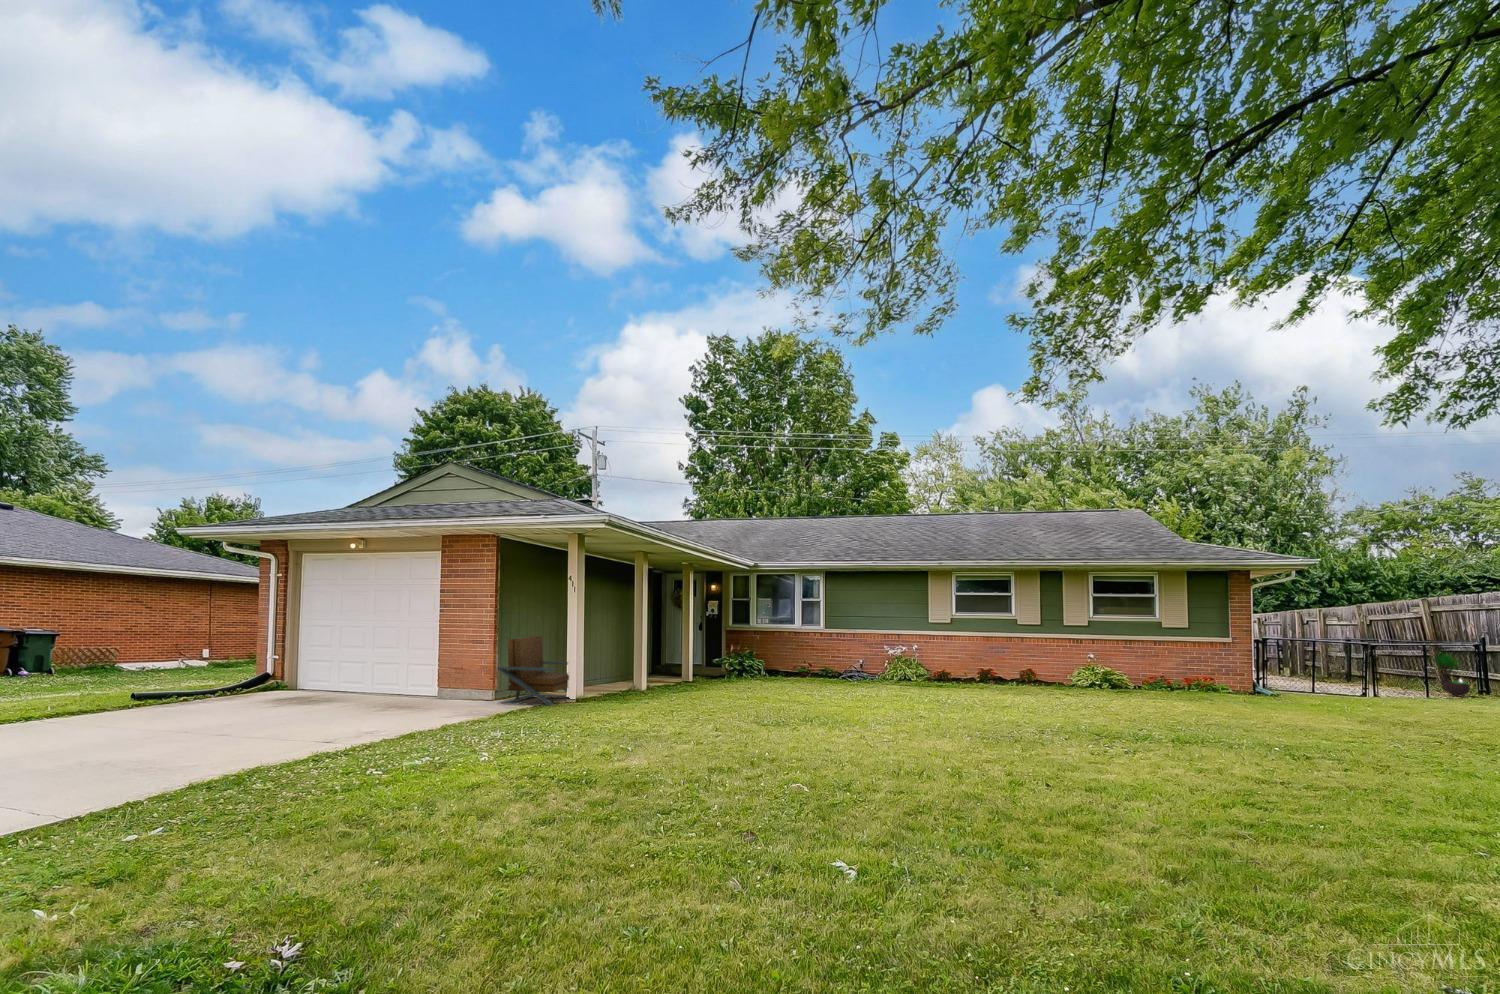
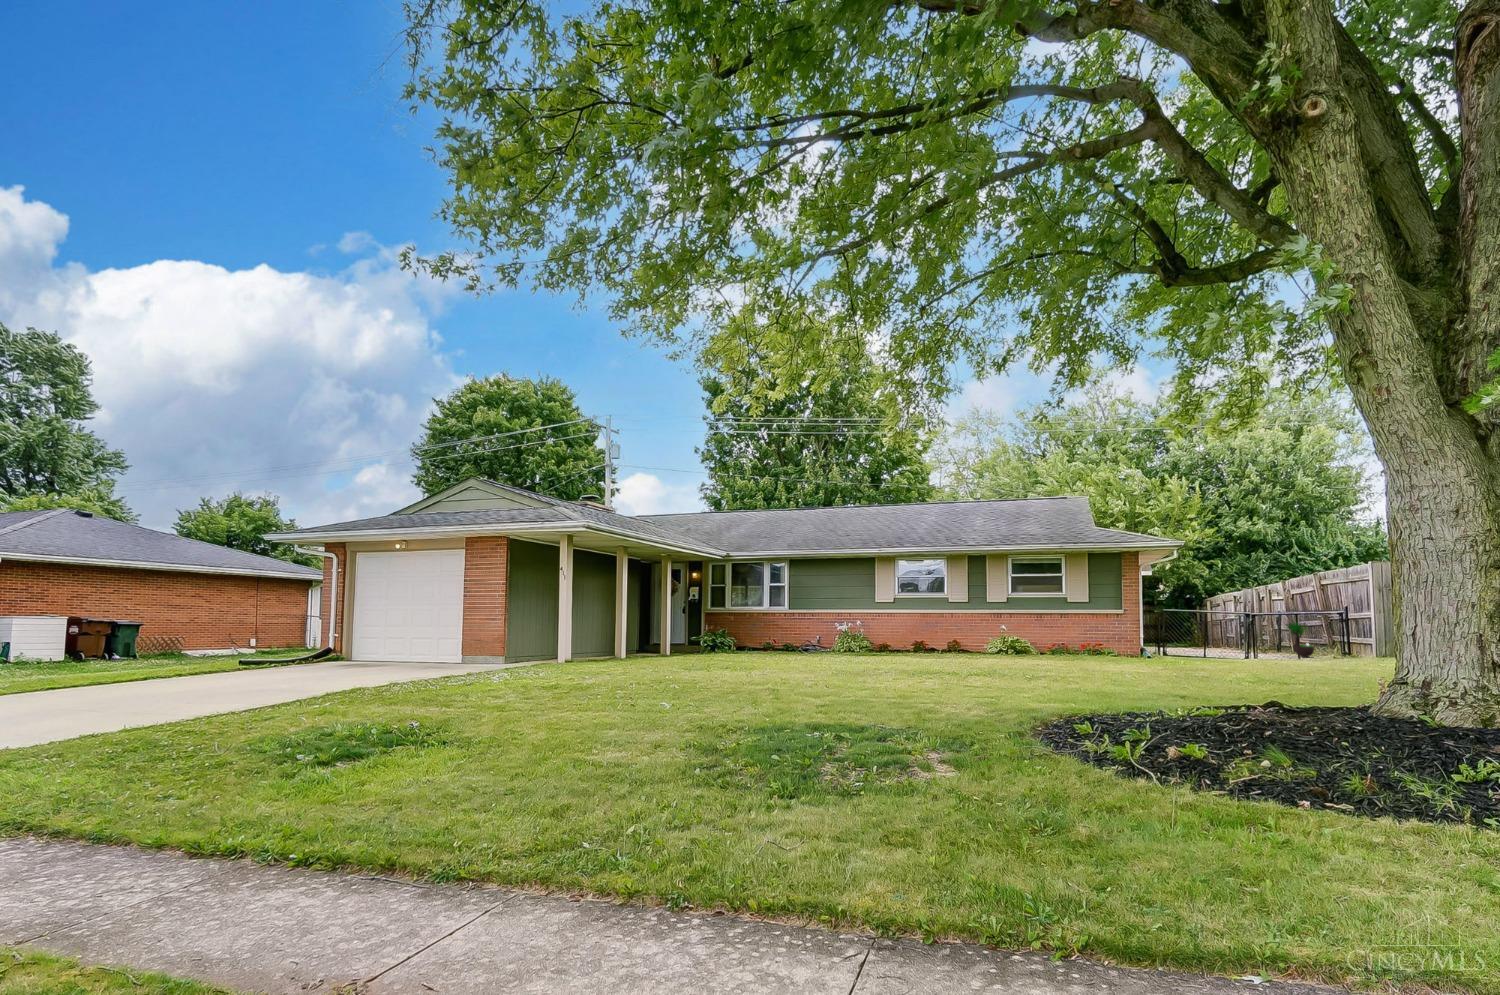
lounge chair: present [497,636,569,706] -> none [508,617,572,670]

